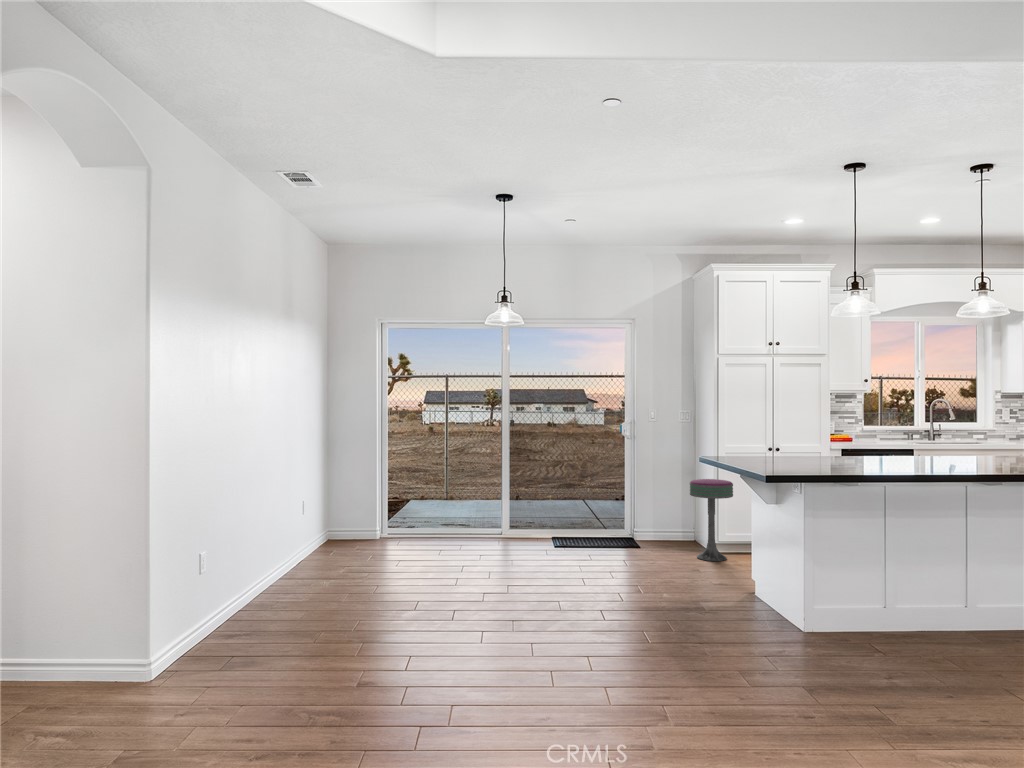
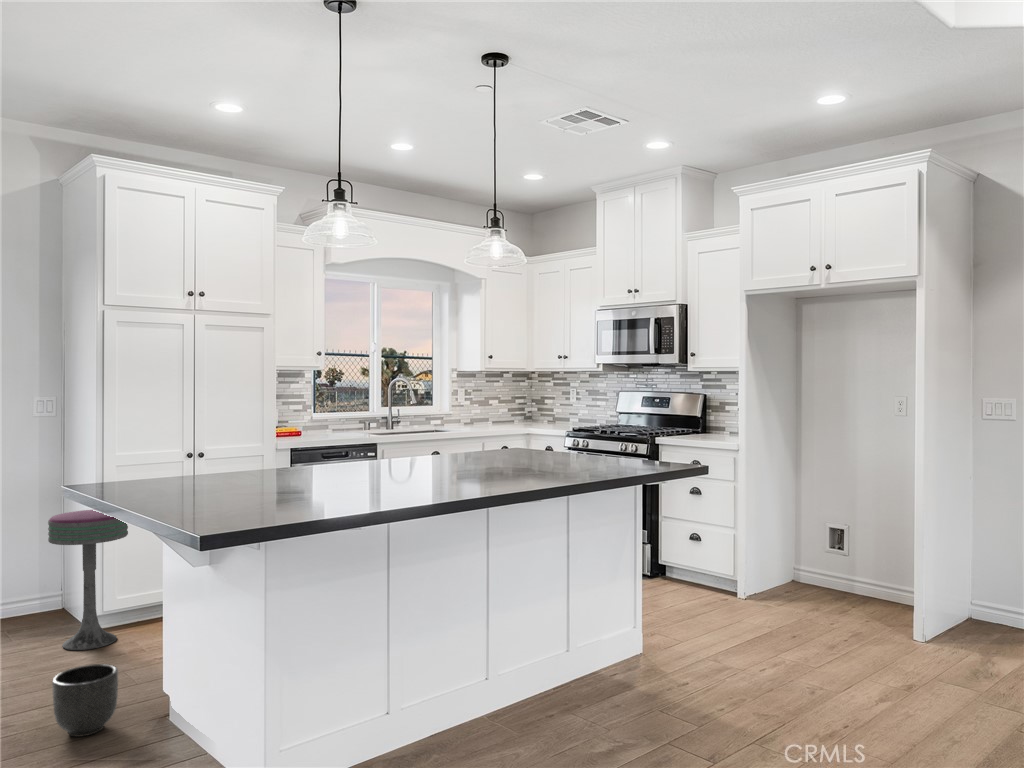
planter: none [697,561,730,597] -> present [52,664,118,737]

